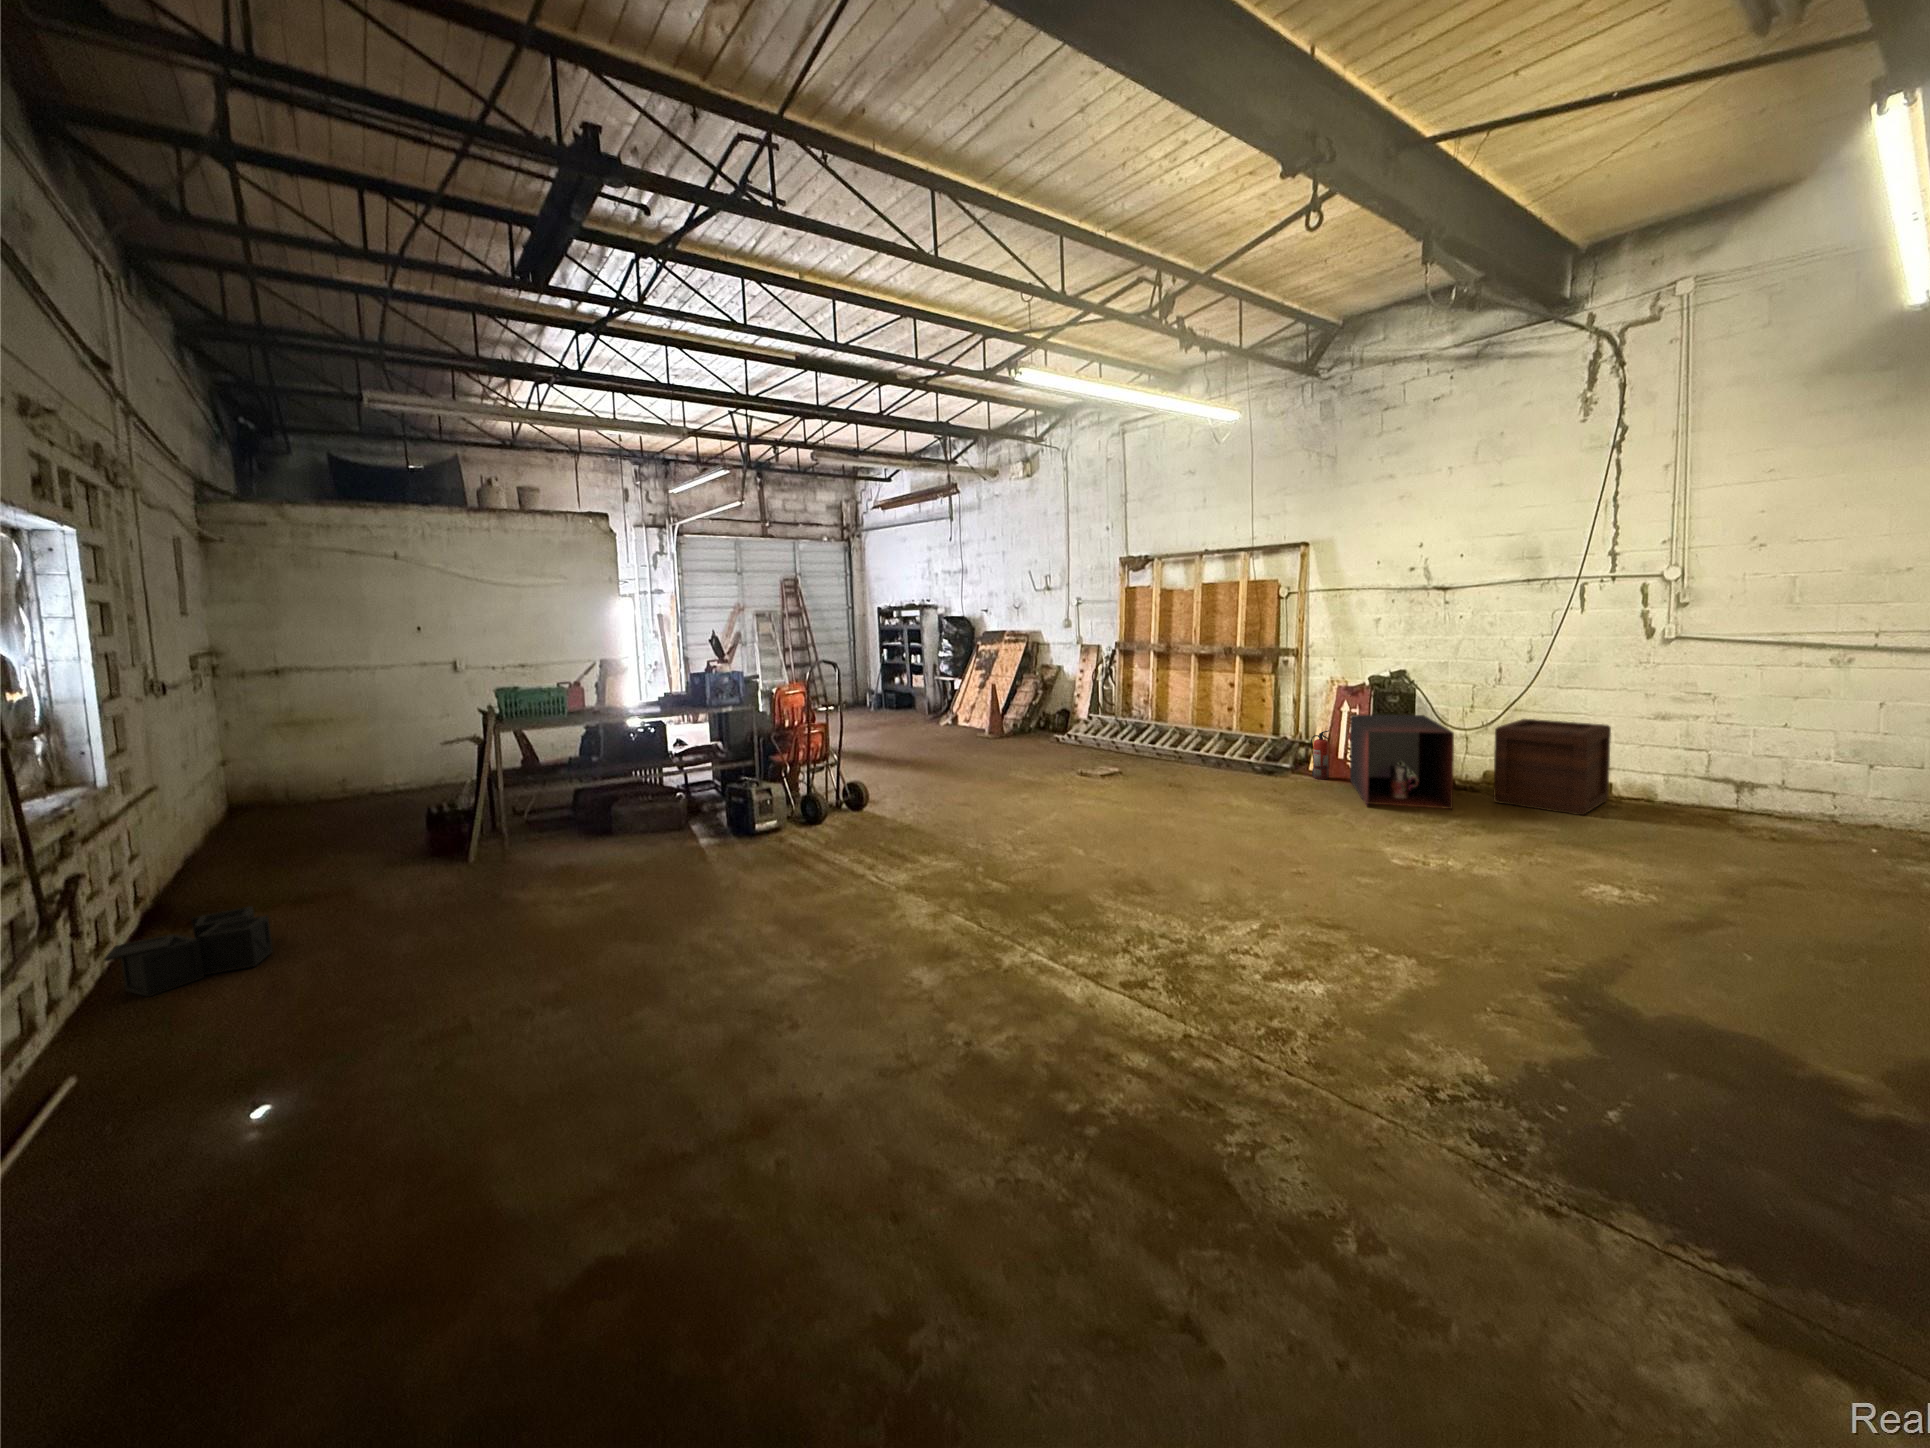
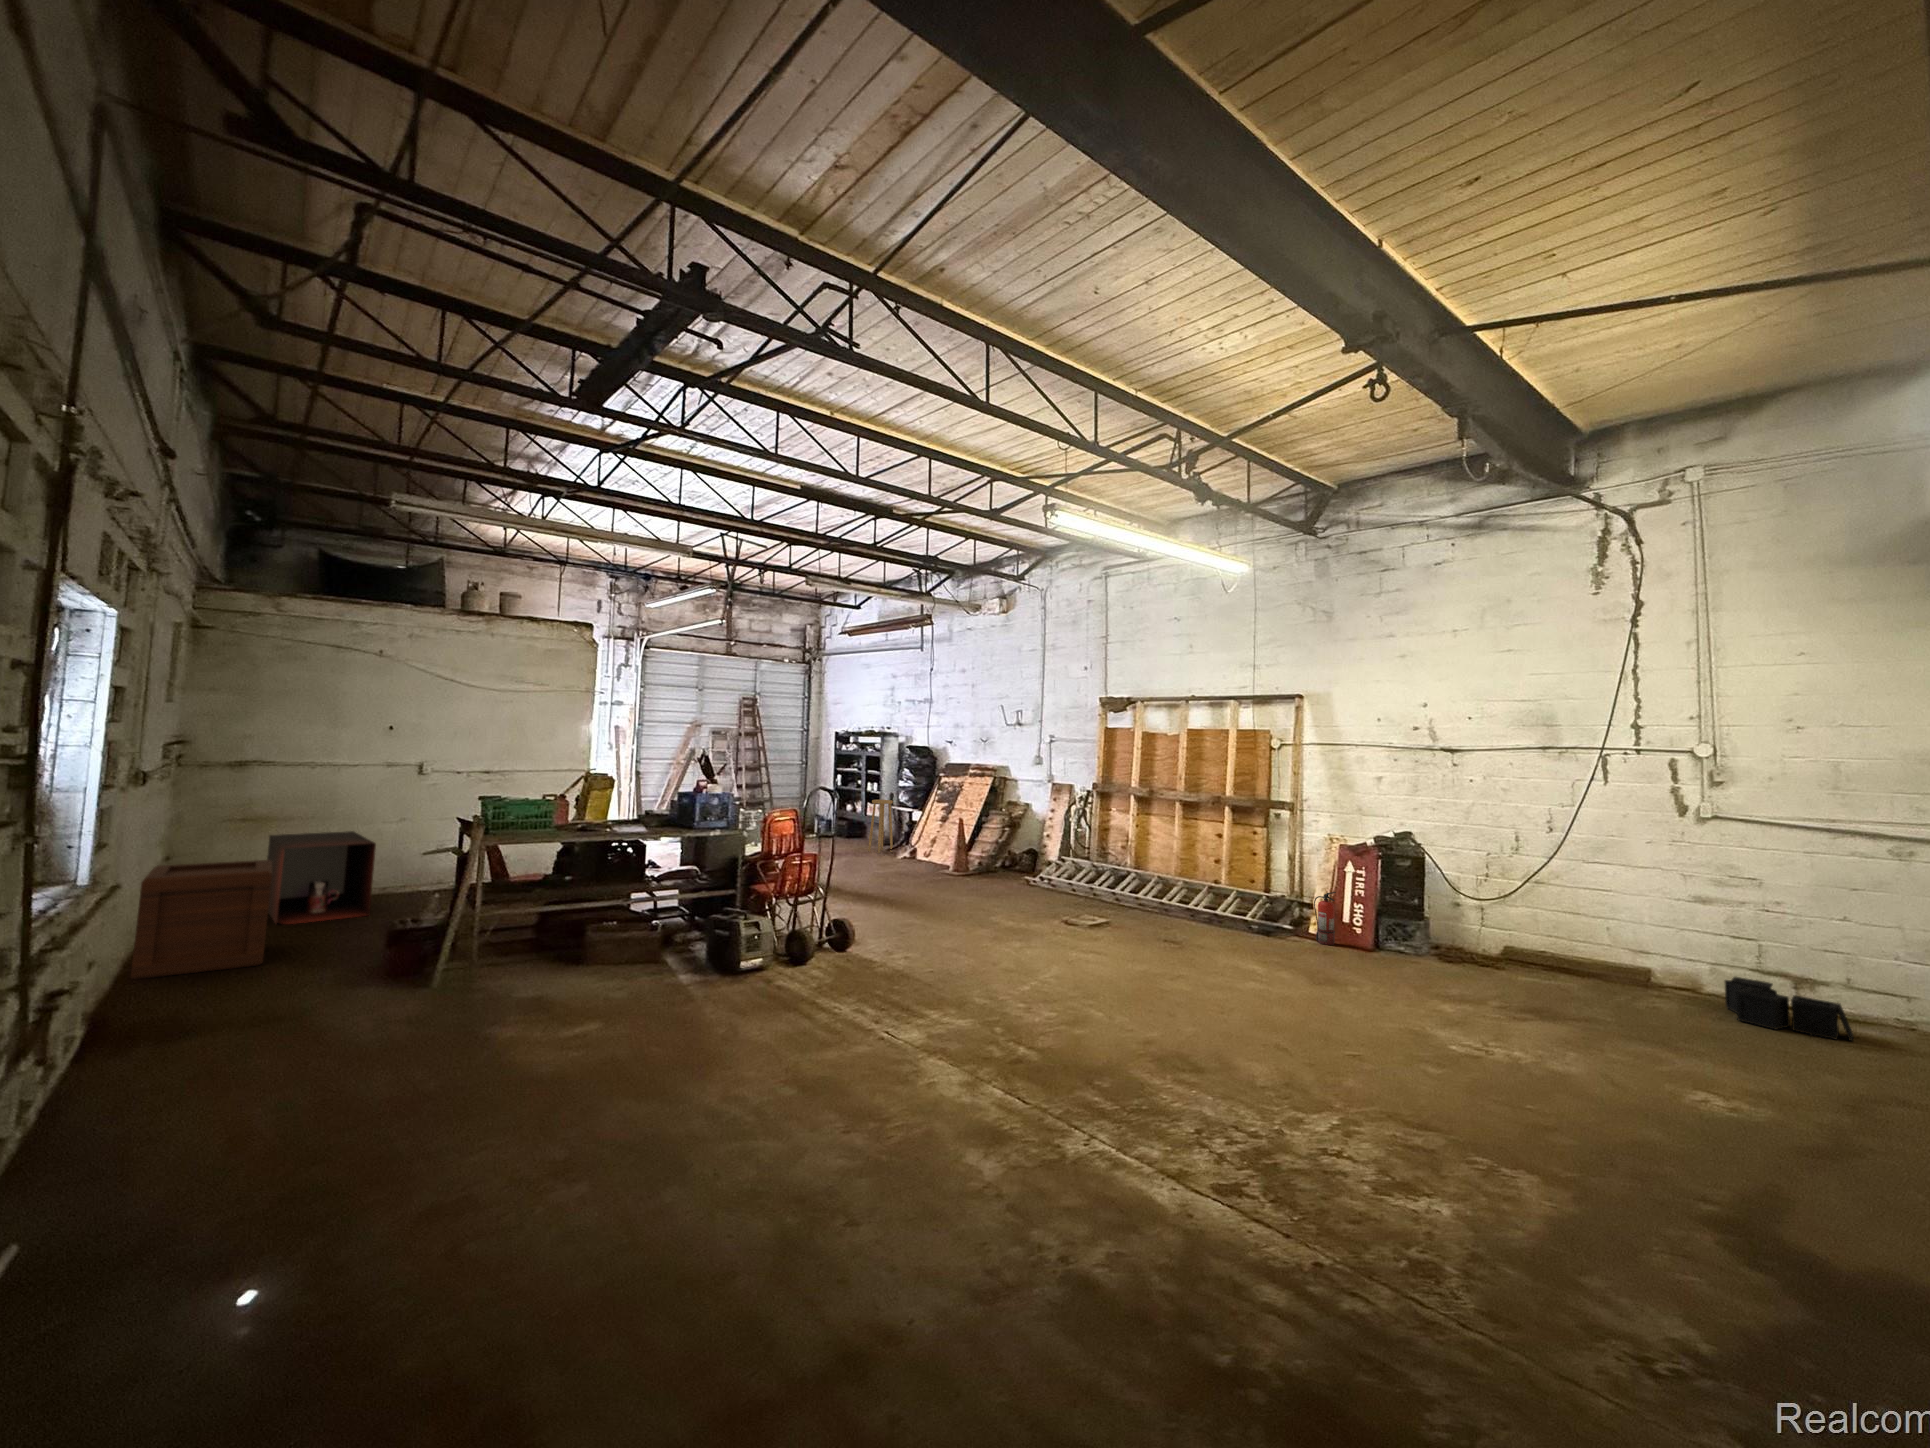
stool: none [914,671,937,722] -> present [868,800,893,853]
storage cabinet: present [1350,715,1454,810] -> present [267,831,376,924]
wooden crate: present [1493,719,1611,815] -> present [131,860,272,980]
storage bin: present [104,906,280,997] -> present [1725,977,1853,1041]

